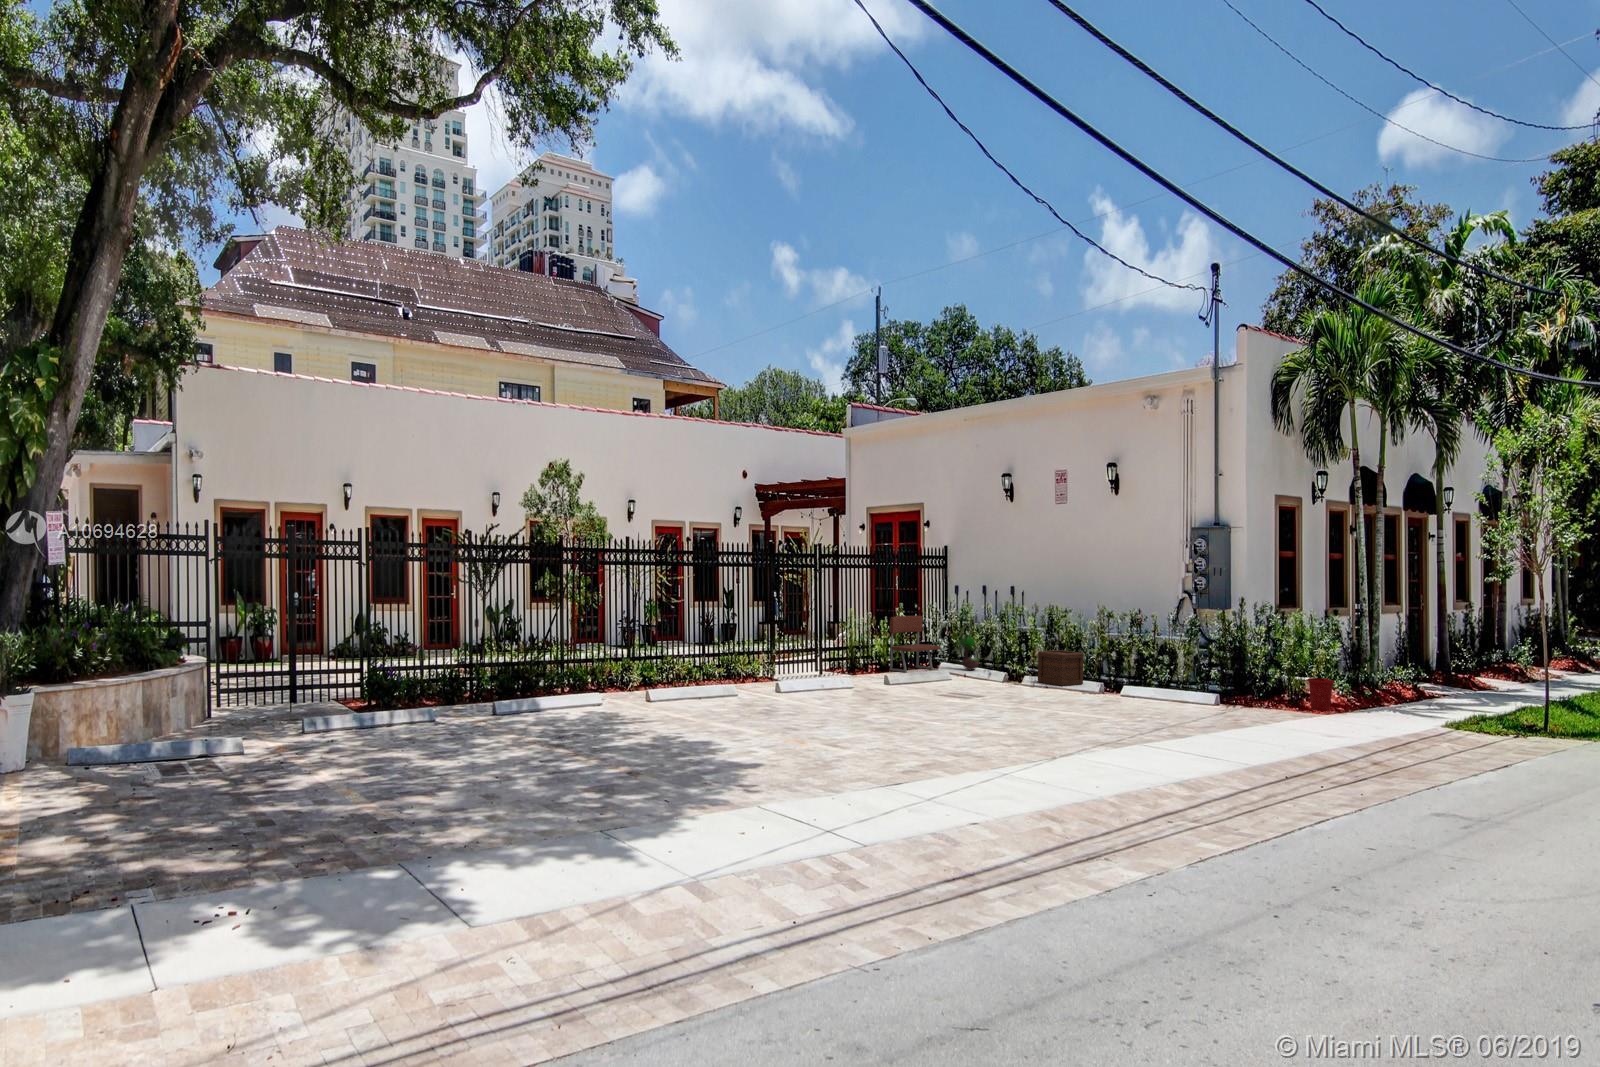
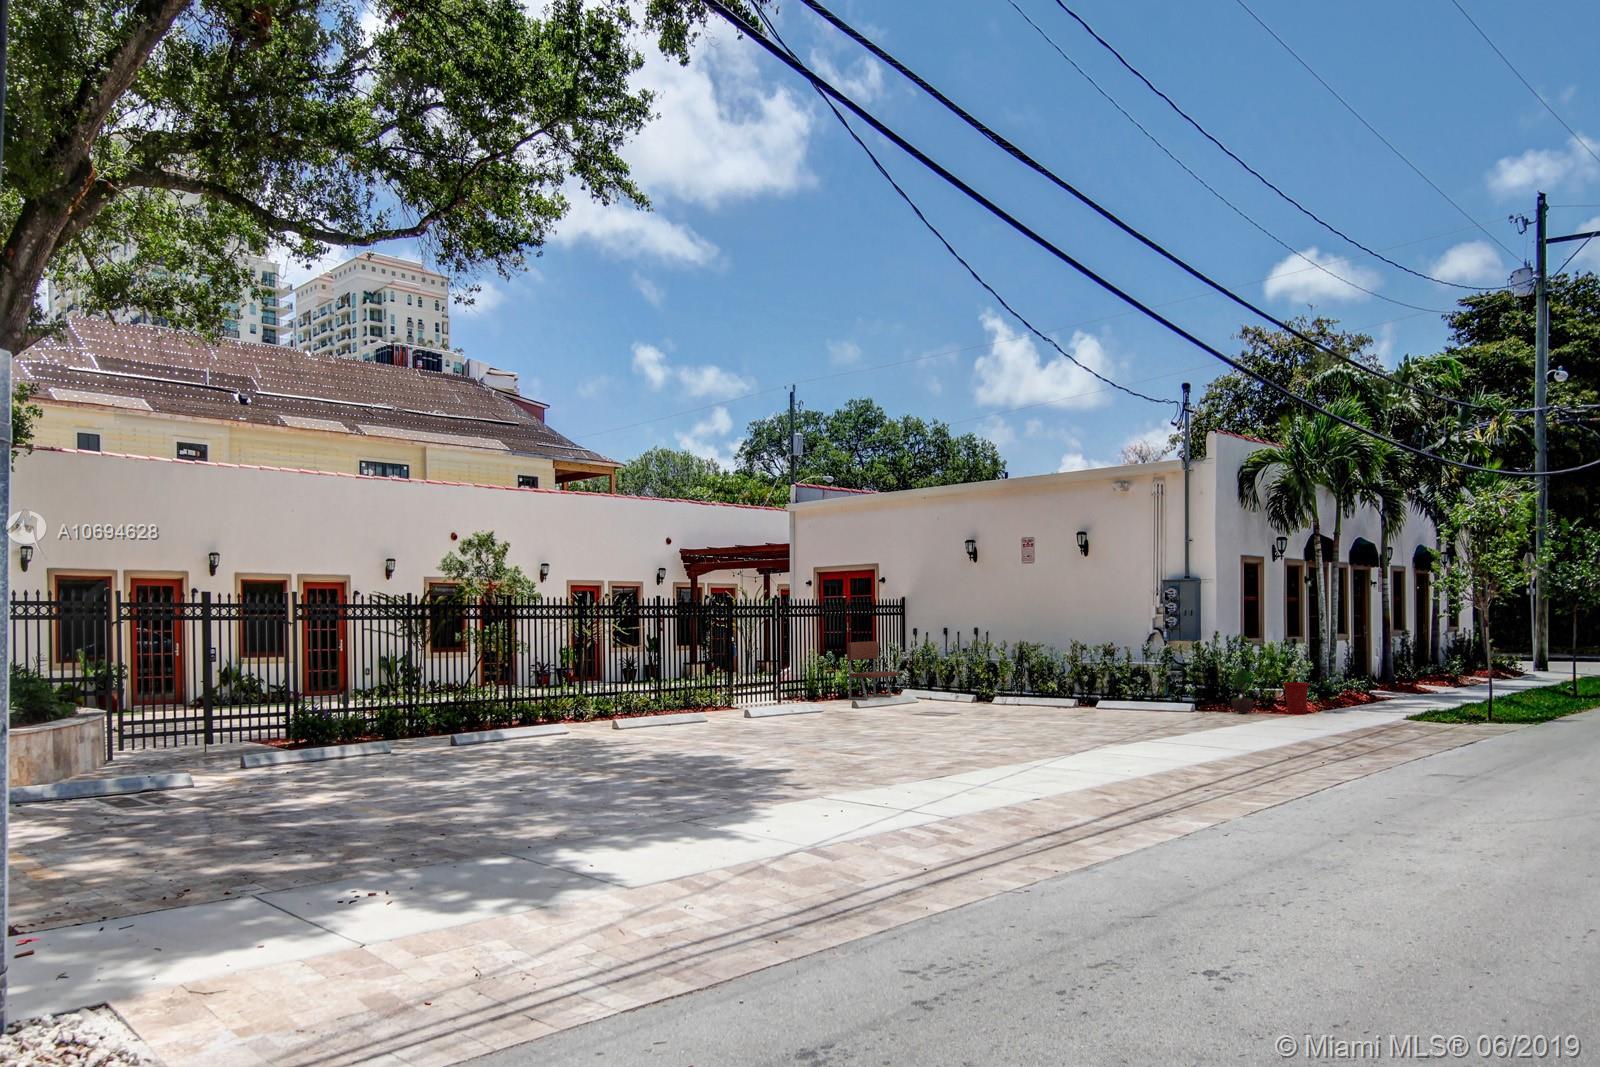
potted tree: present [958,636,979,670] -> present [1231,670,1255,713]
wooden crate: present [1038,650,1084,686] -> none [1006,669,1052,705]

